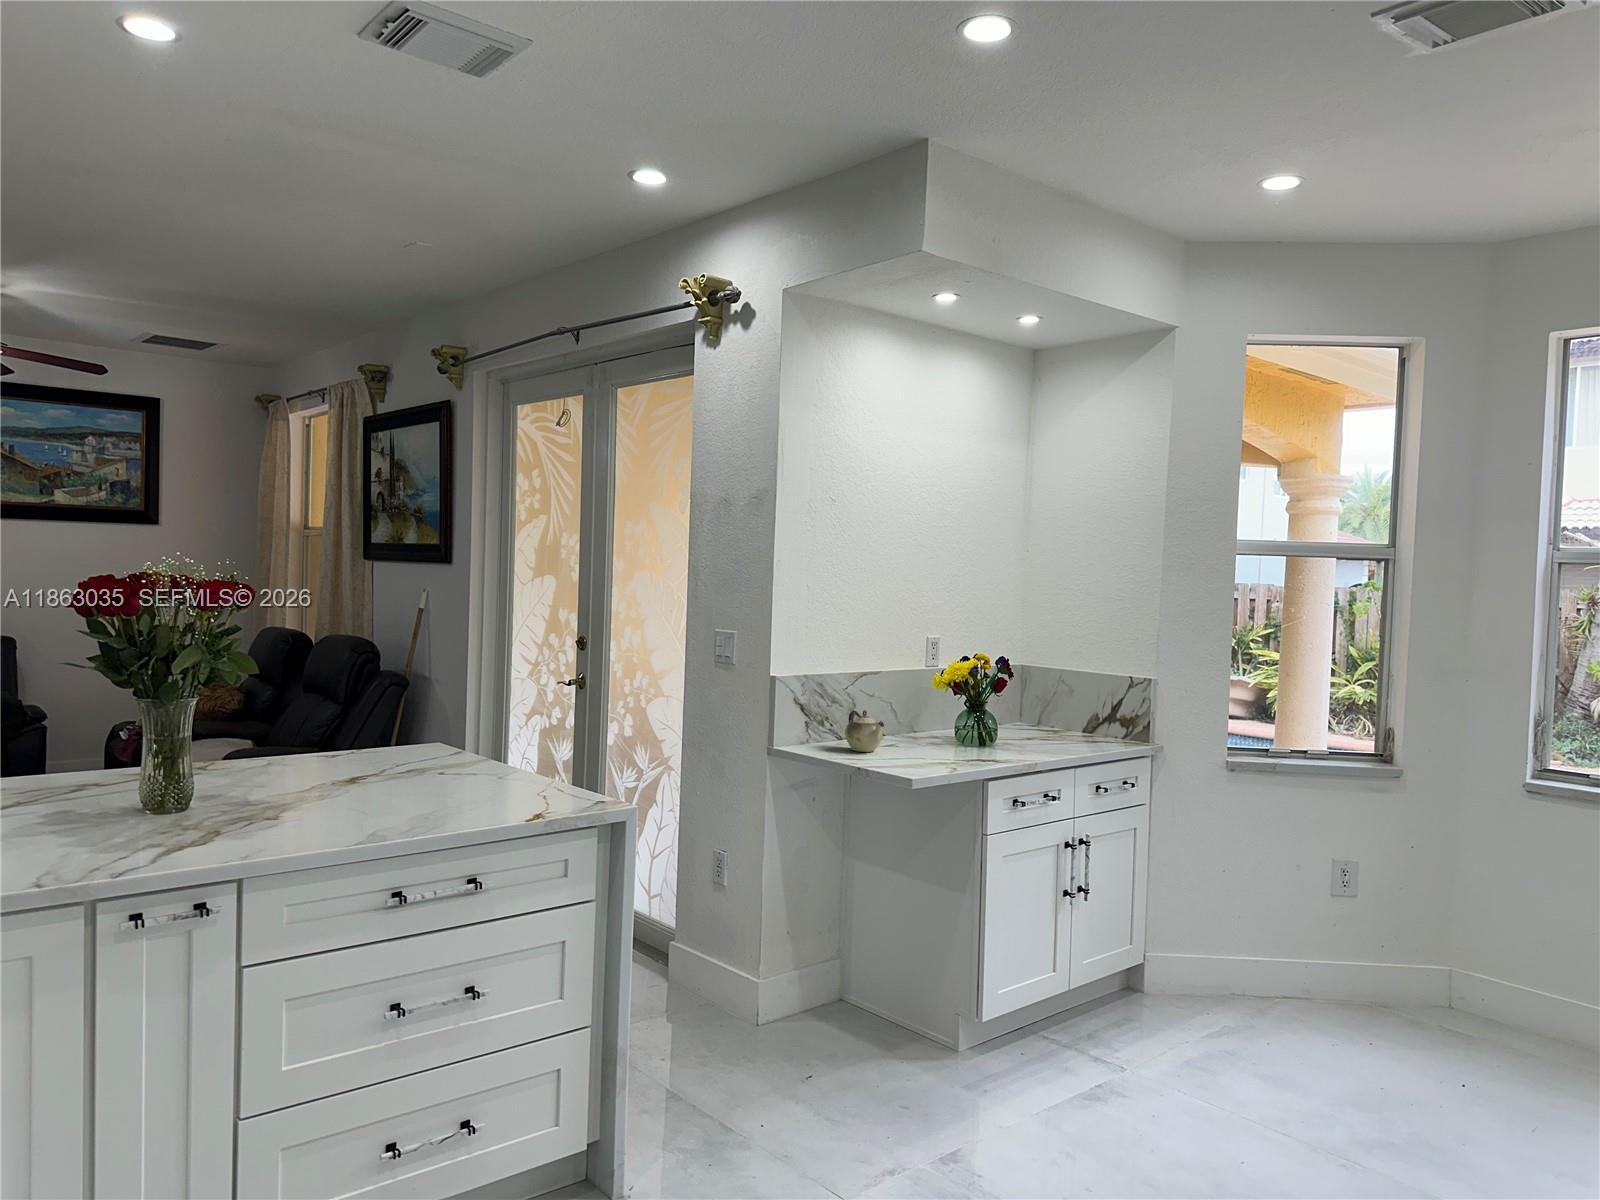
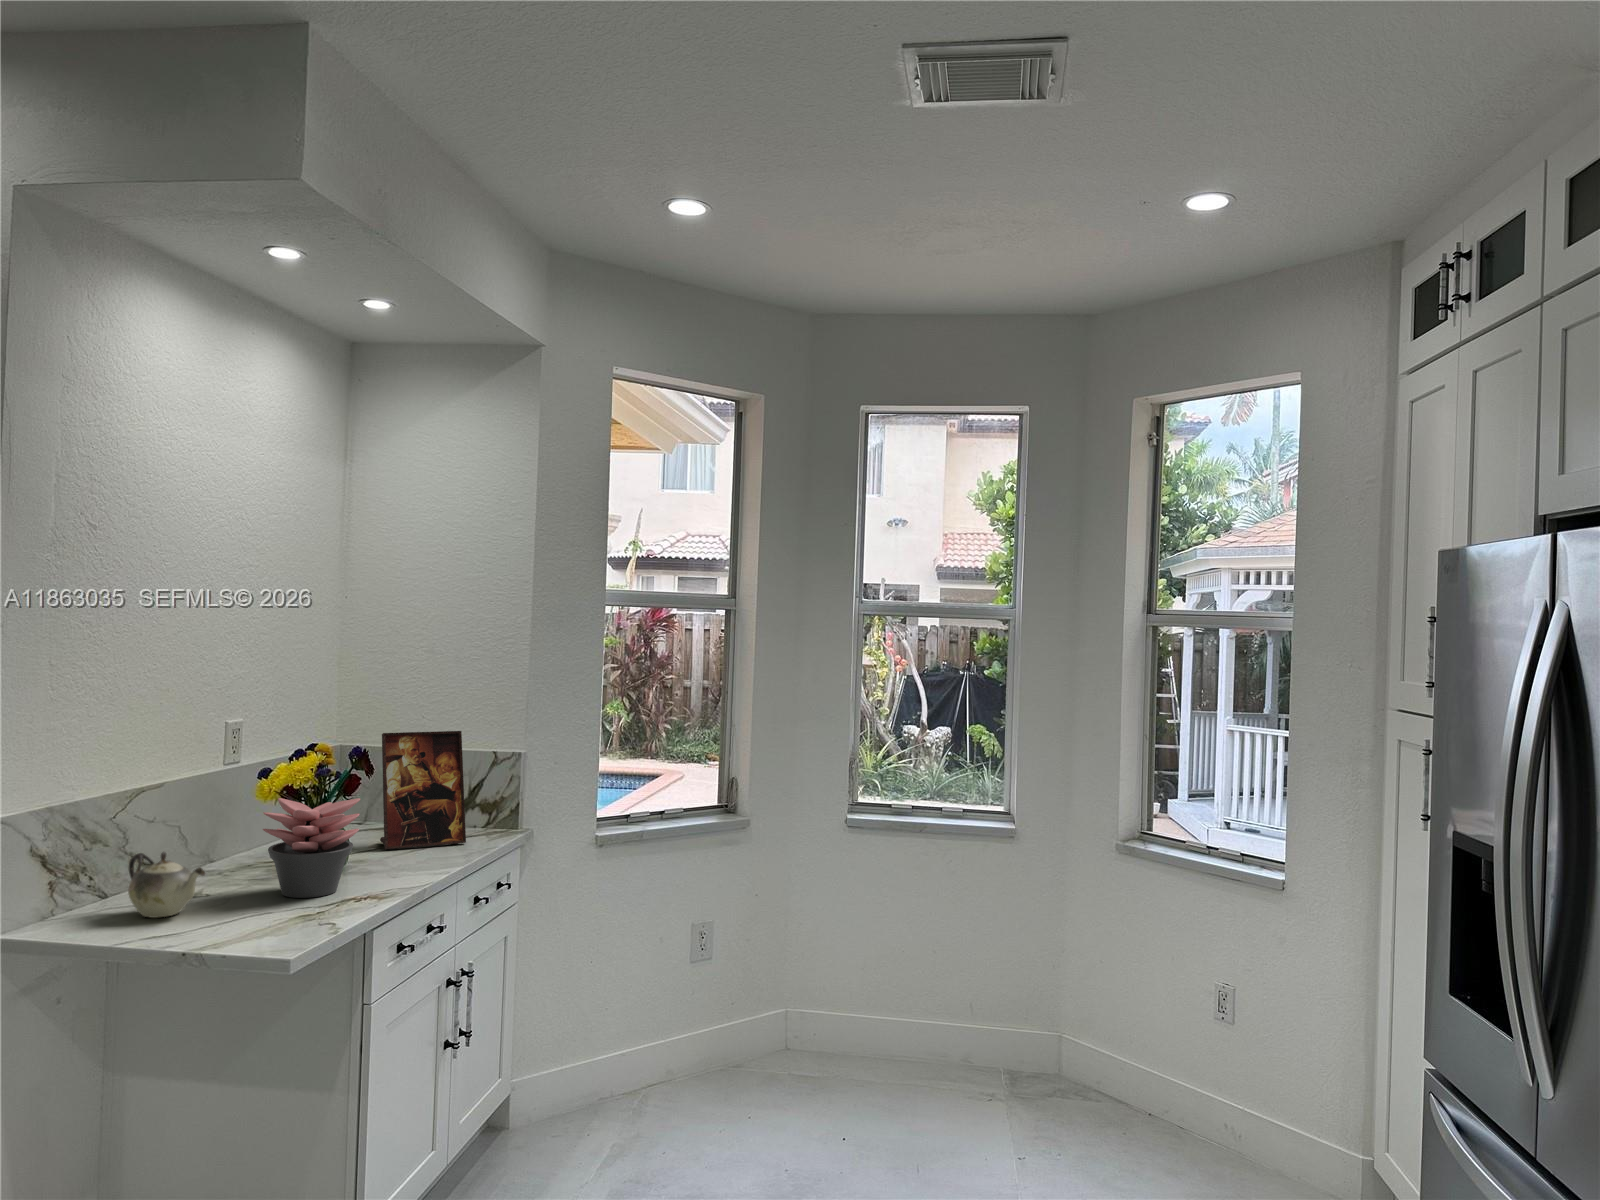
picture frame: none [1032,652,1098,745] -> present [380,731,466,849]
succulent plant: none [927,686,993,756] -> present [263,798,360,898]

